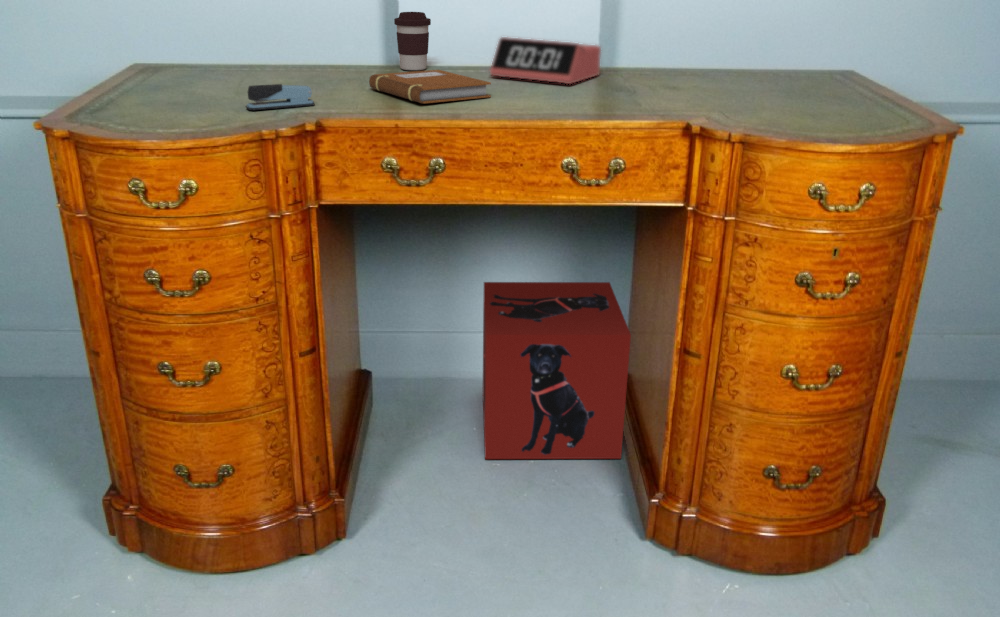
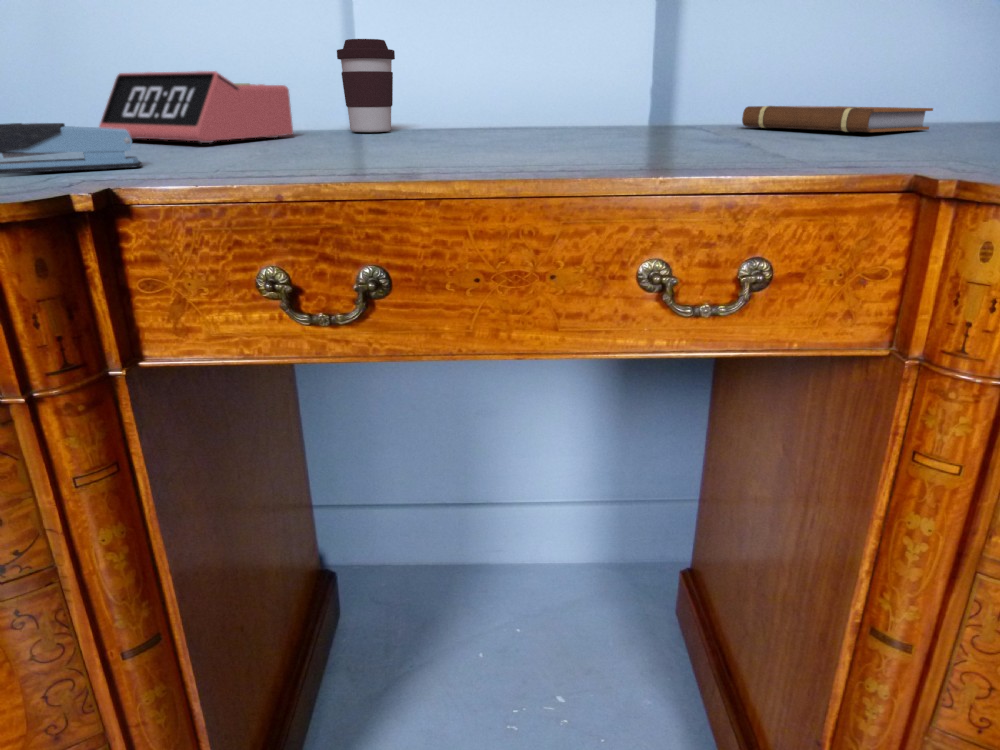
alarm clock: present [490,37,601,84] -> present [99,71,293,143]
notebook: present [369,70,491,103] -> present [742,106,933,132]
storage box: present [482,282,631,459] -> none [487,438,719,719]

